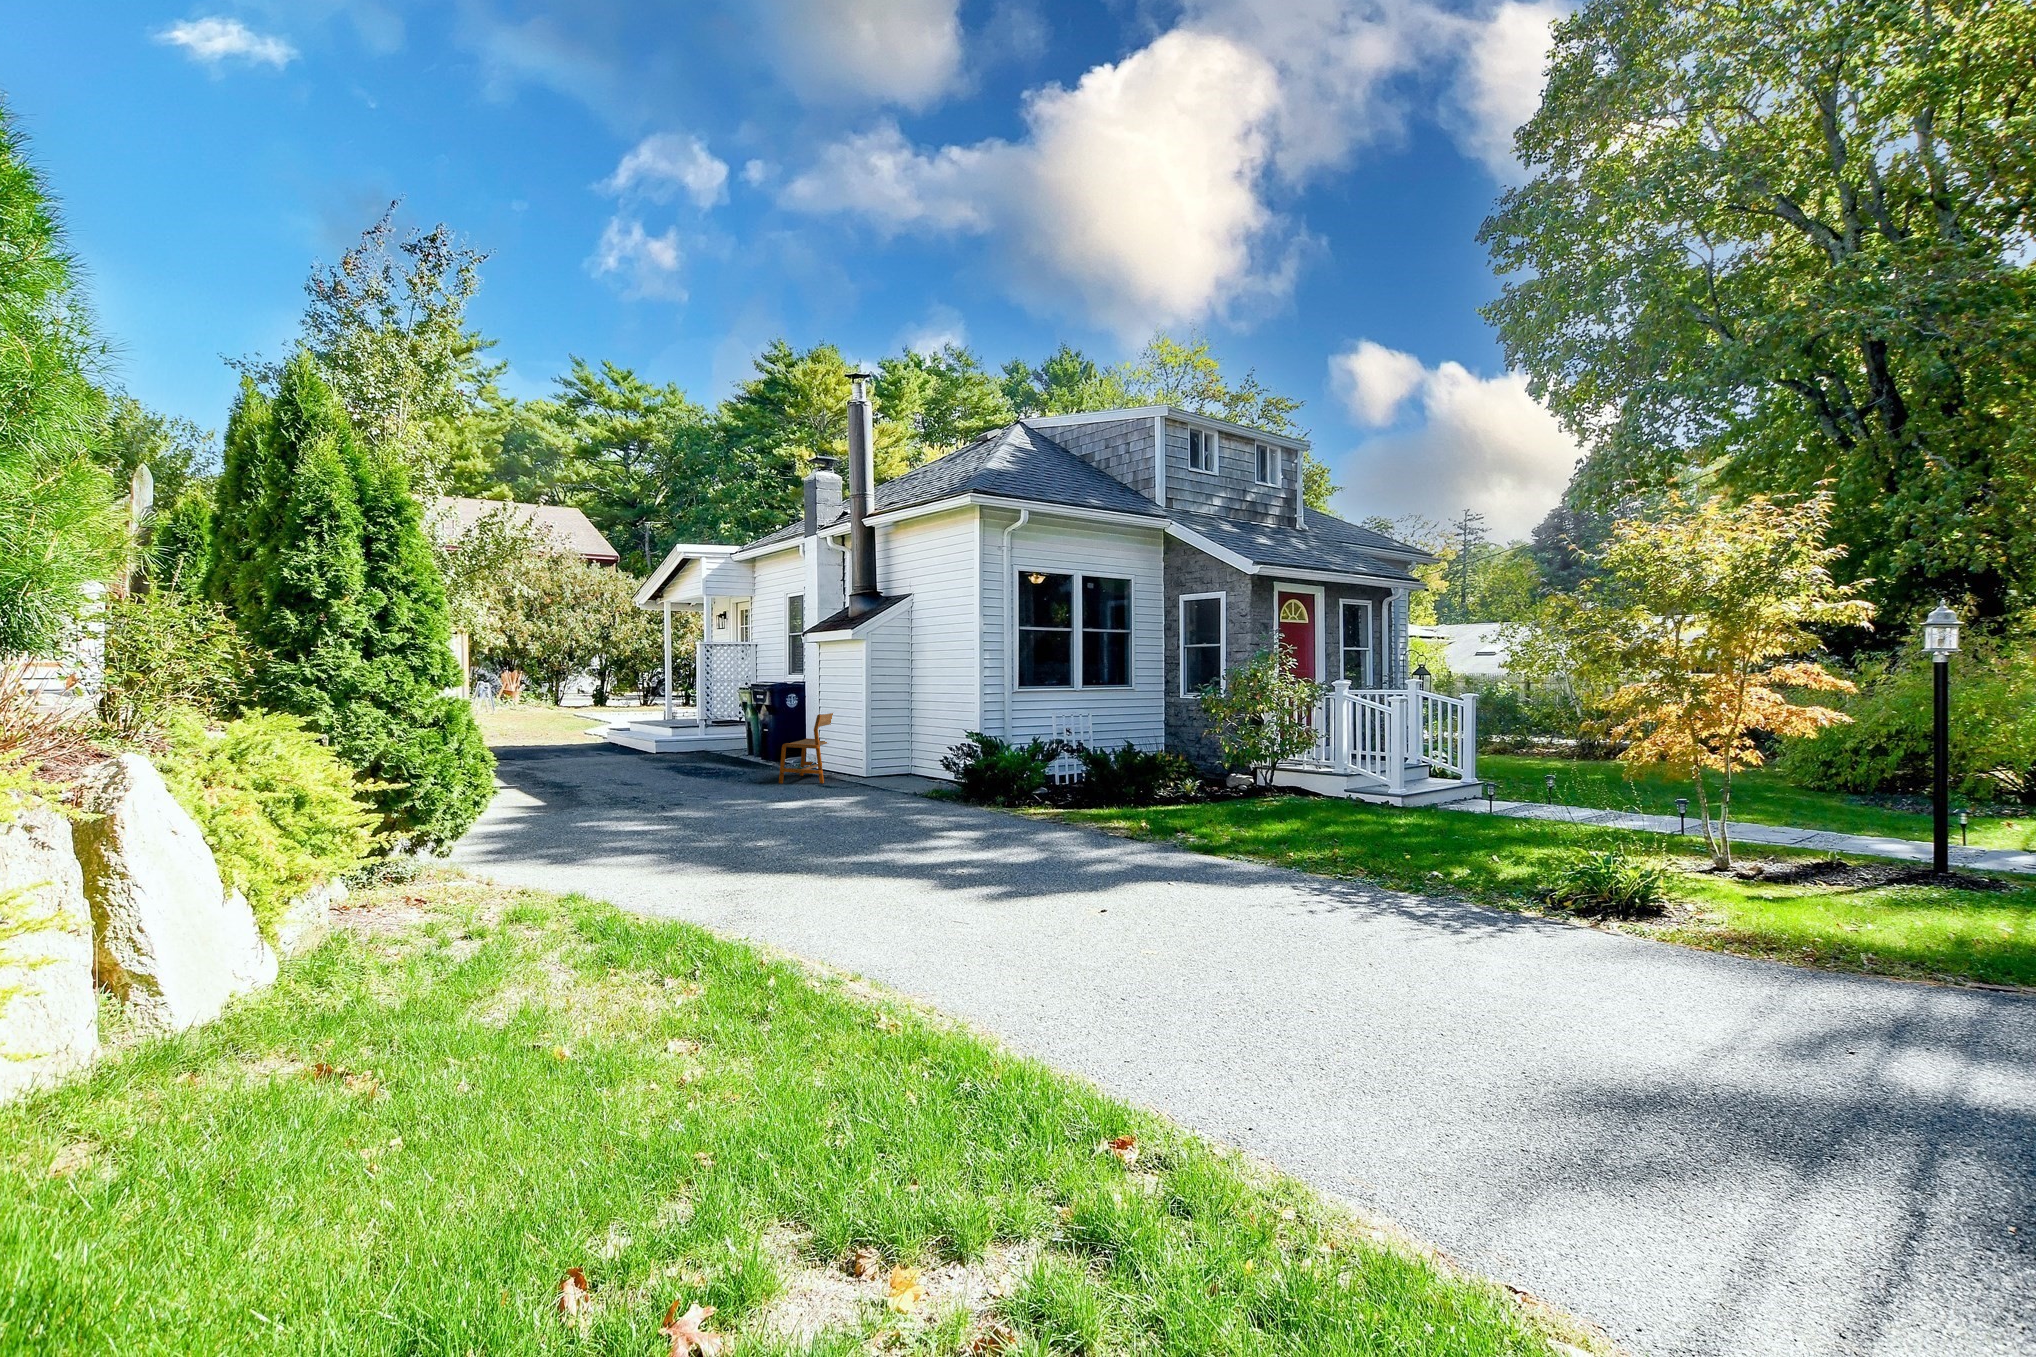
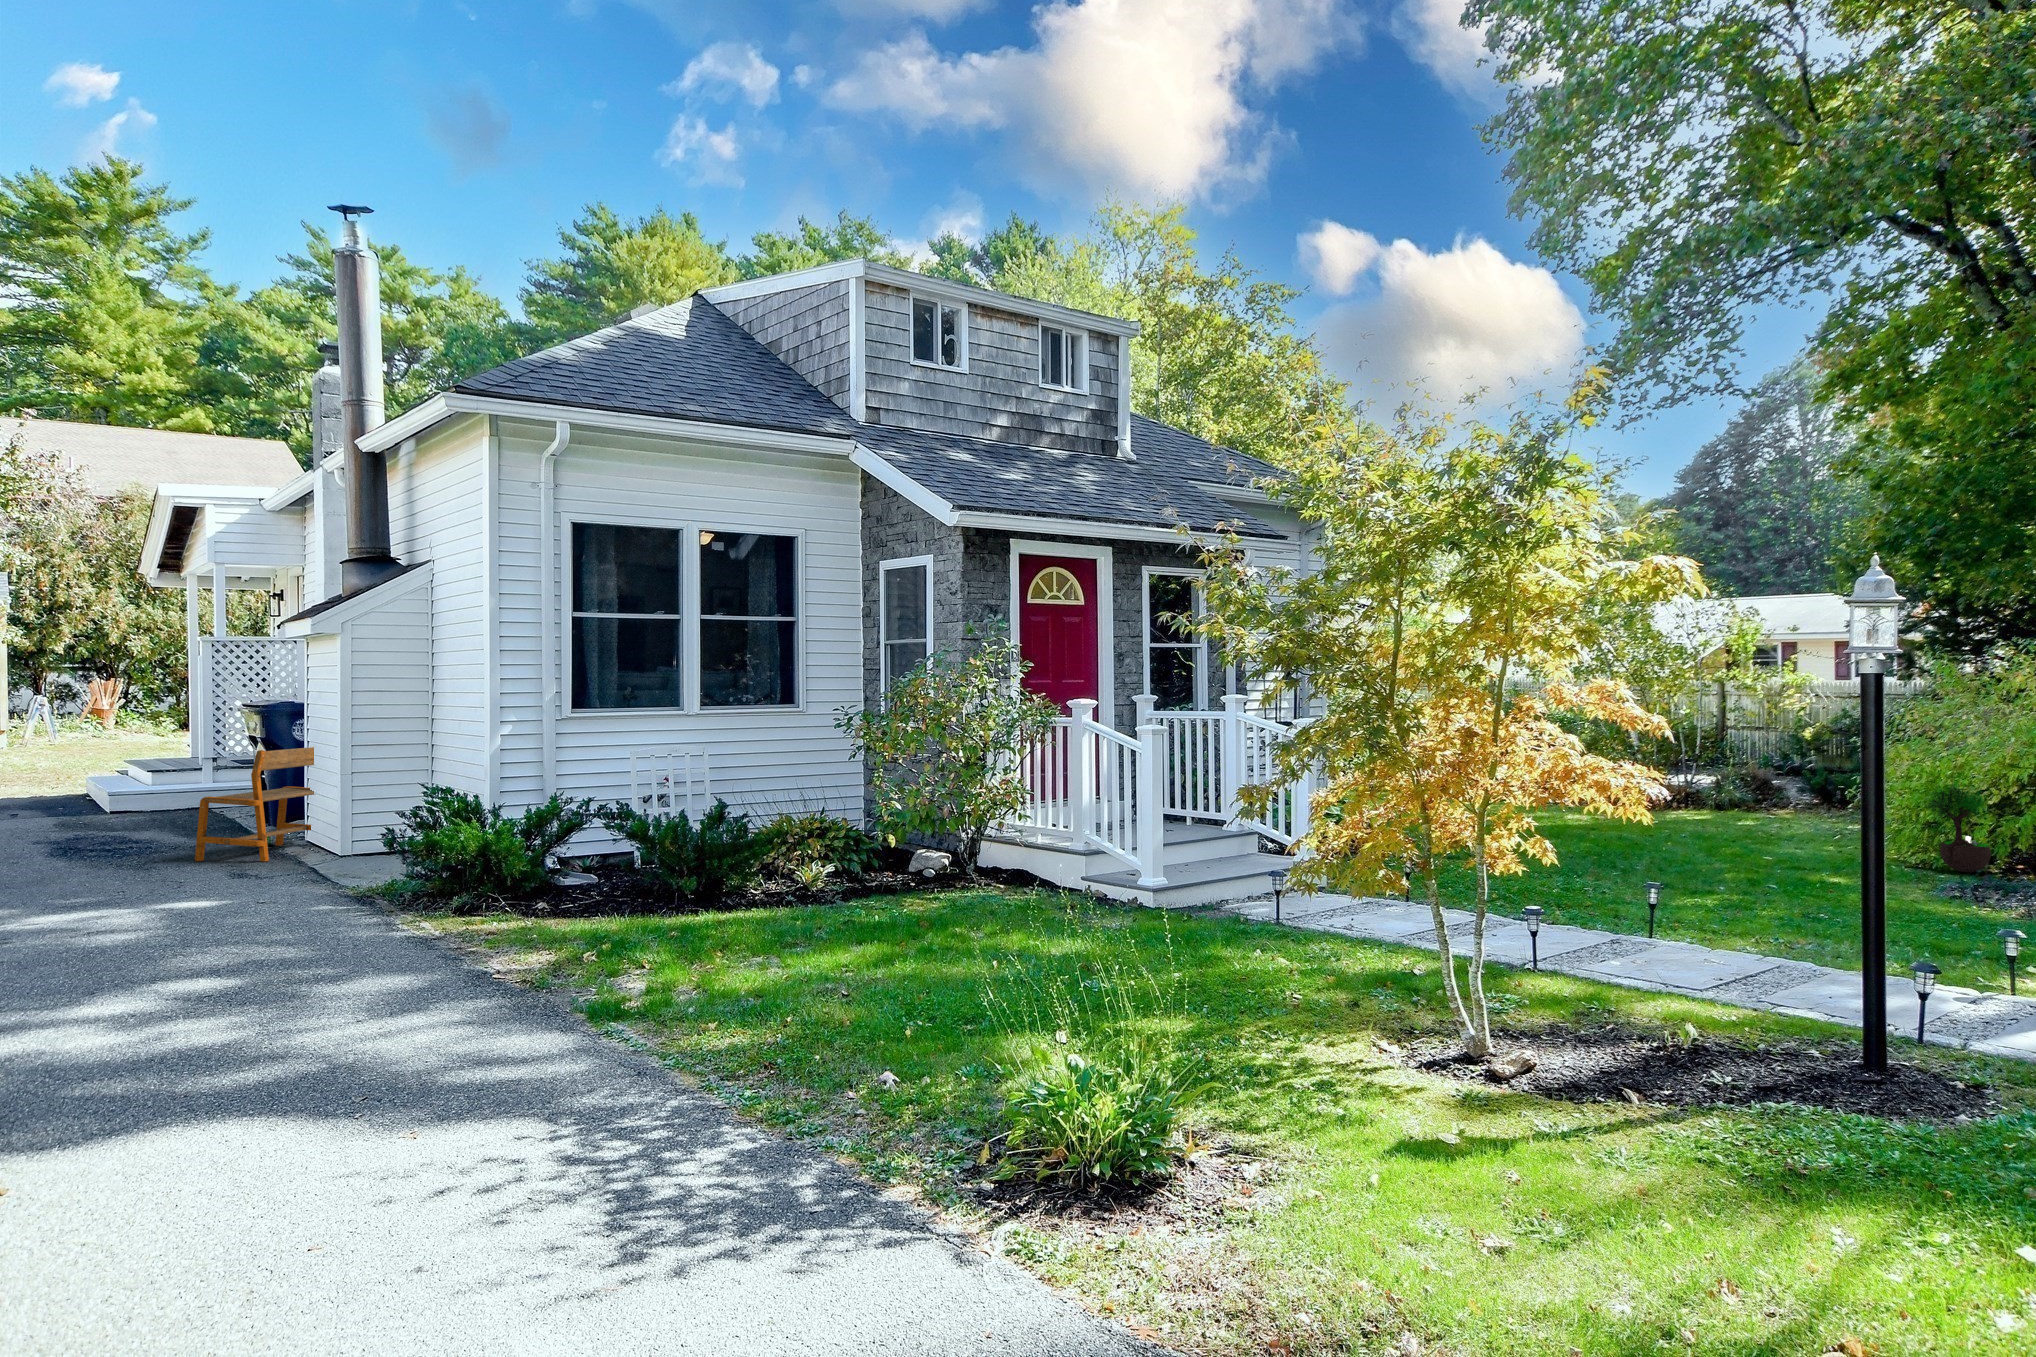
potted tree: none [1820,726,1863,782] -> present [1925,778,1991,872]

